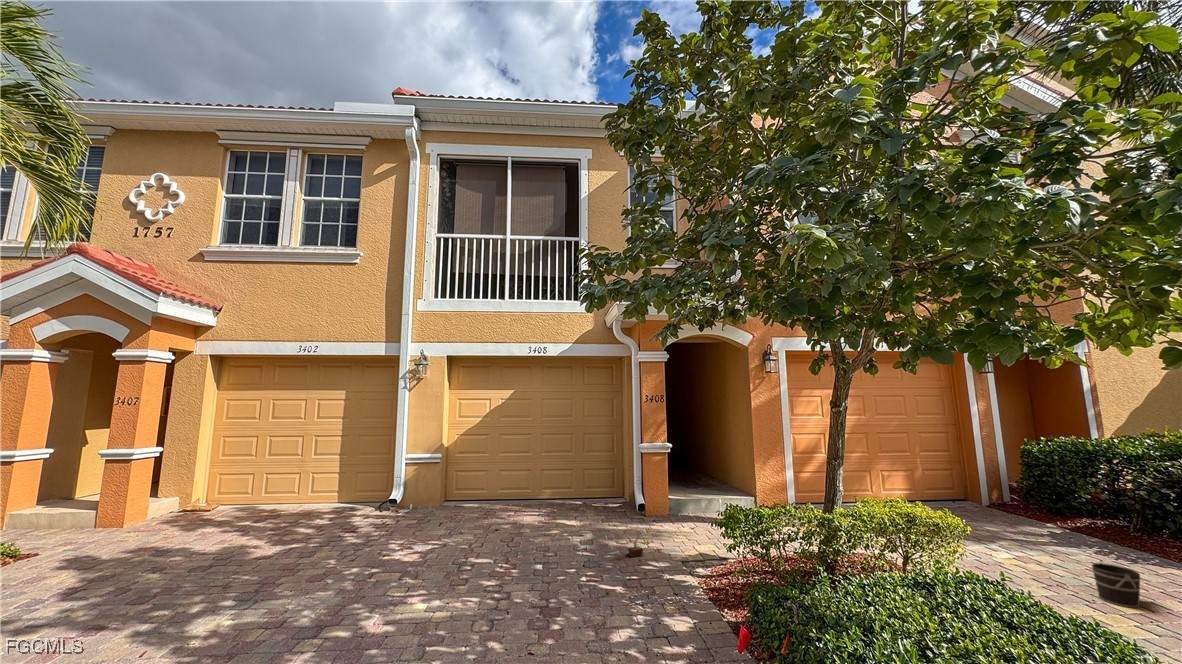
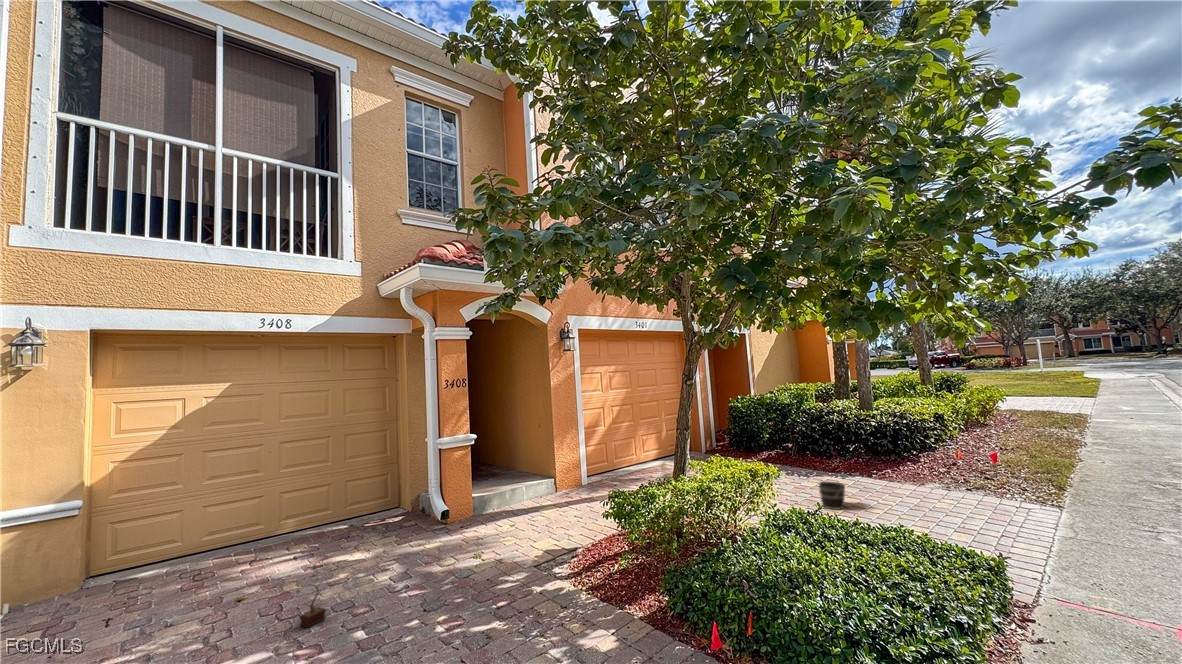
potted plant: present [626,518,650,557] -> present [296,565,345,627]

